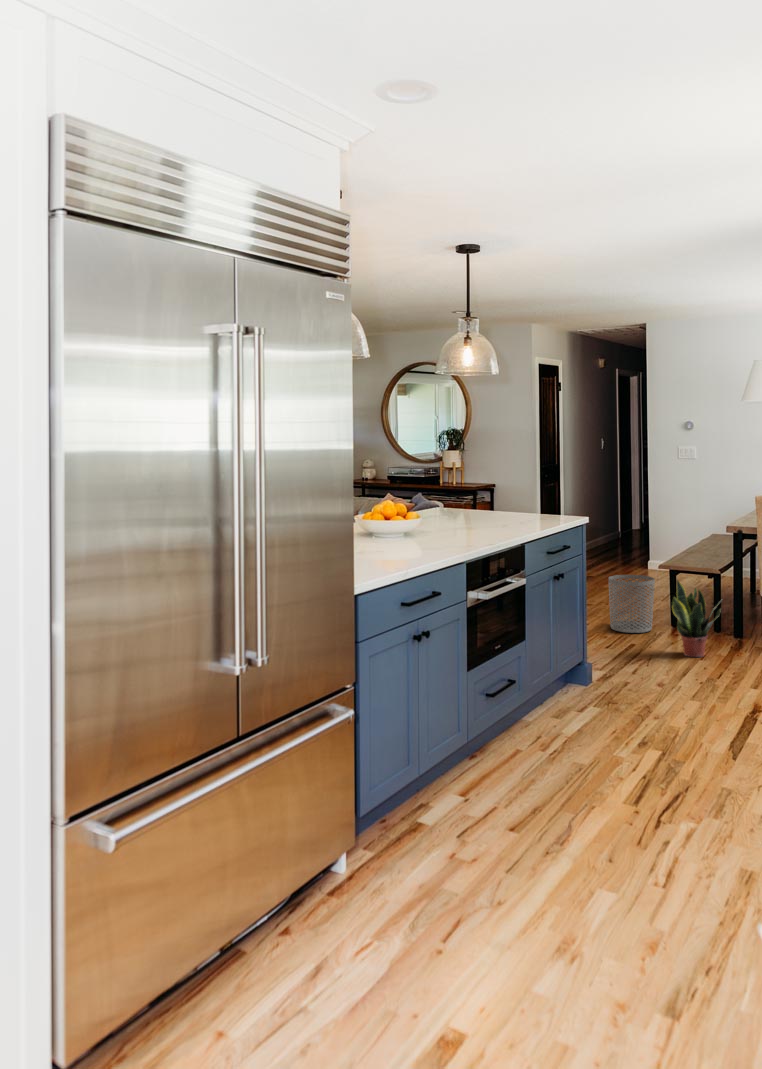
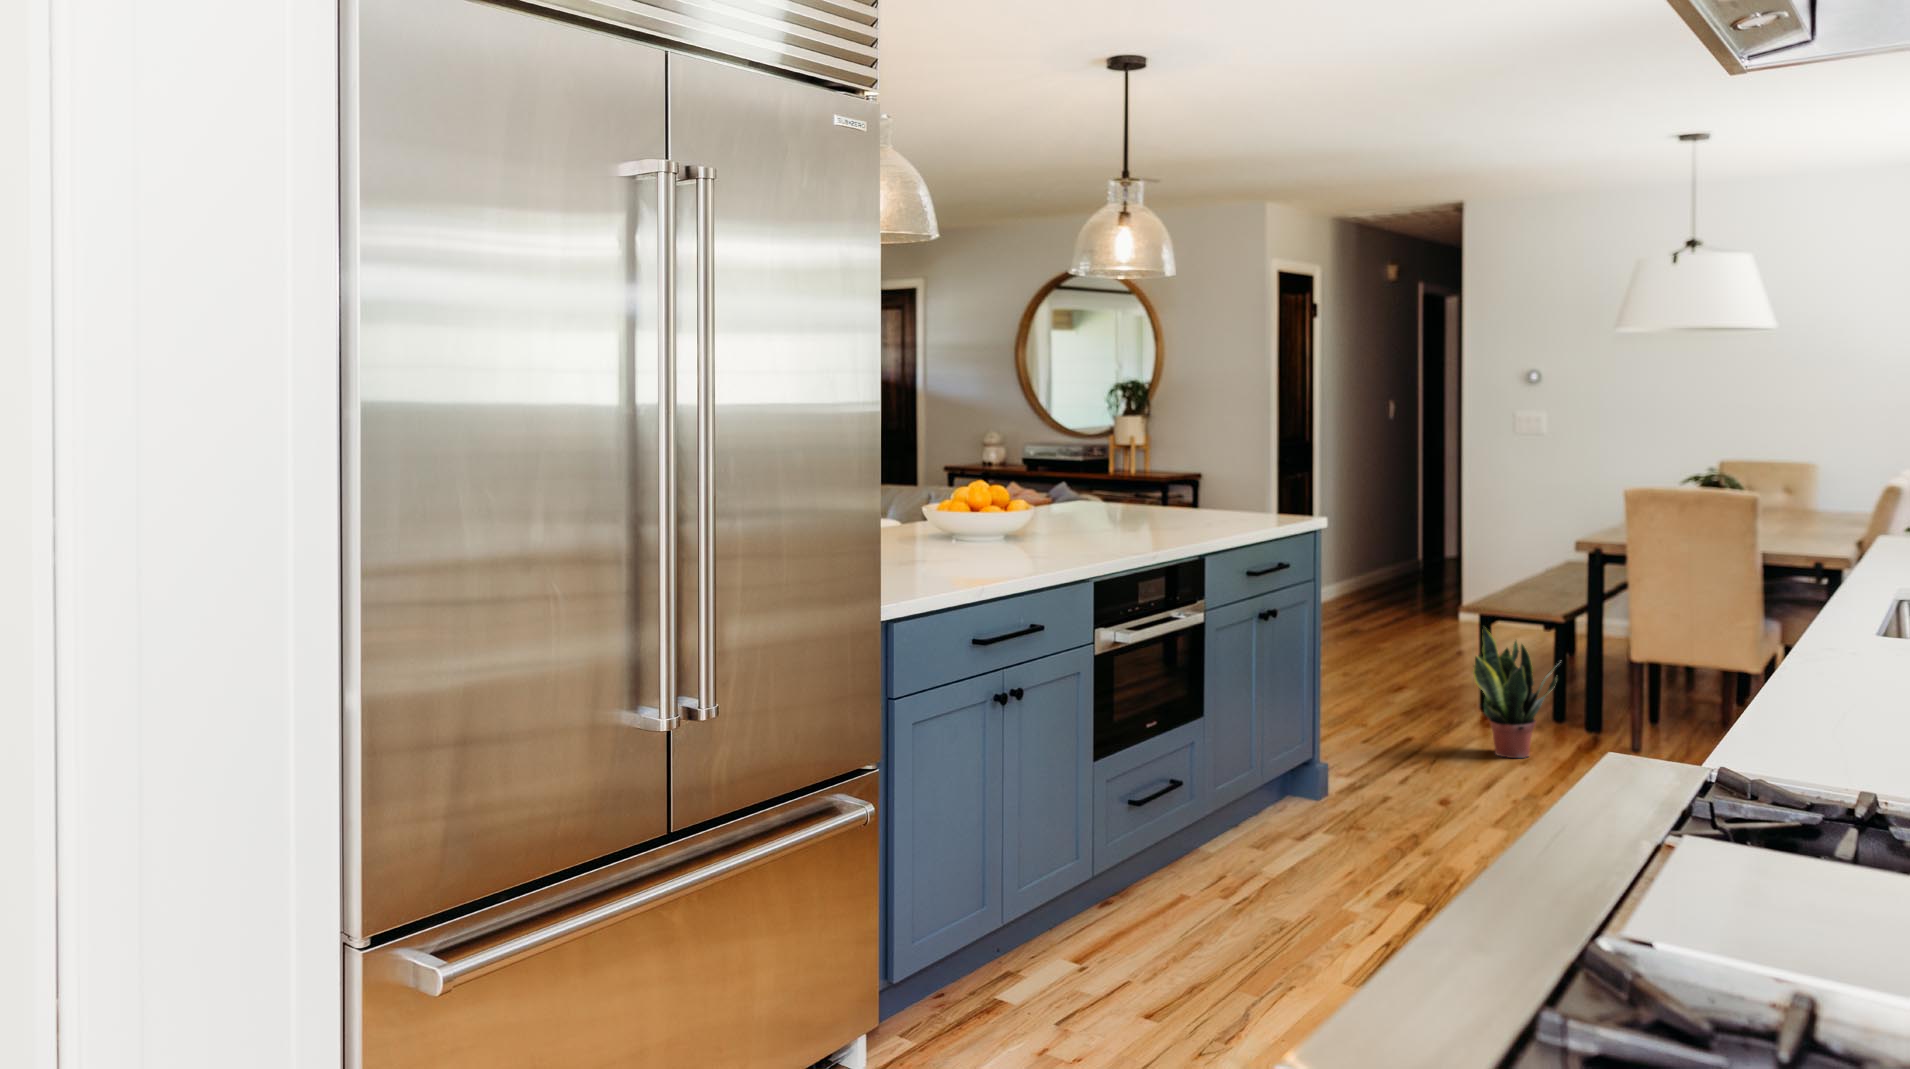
waste bin: present [609,575,655,633] -> none [1374,620,1452,718]

